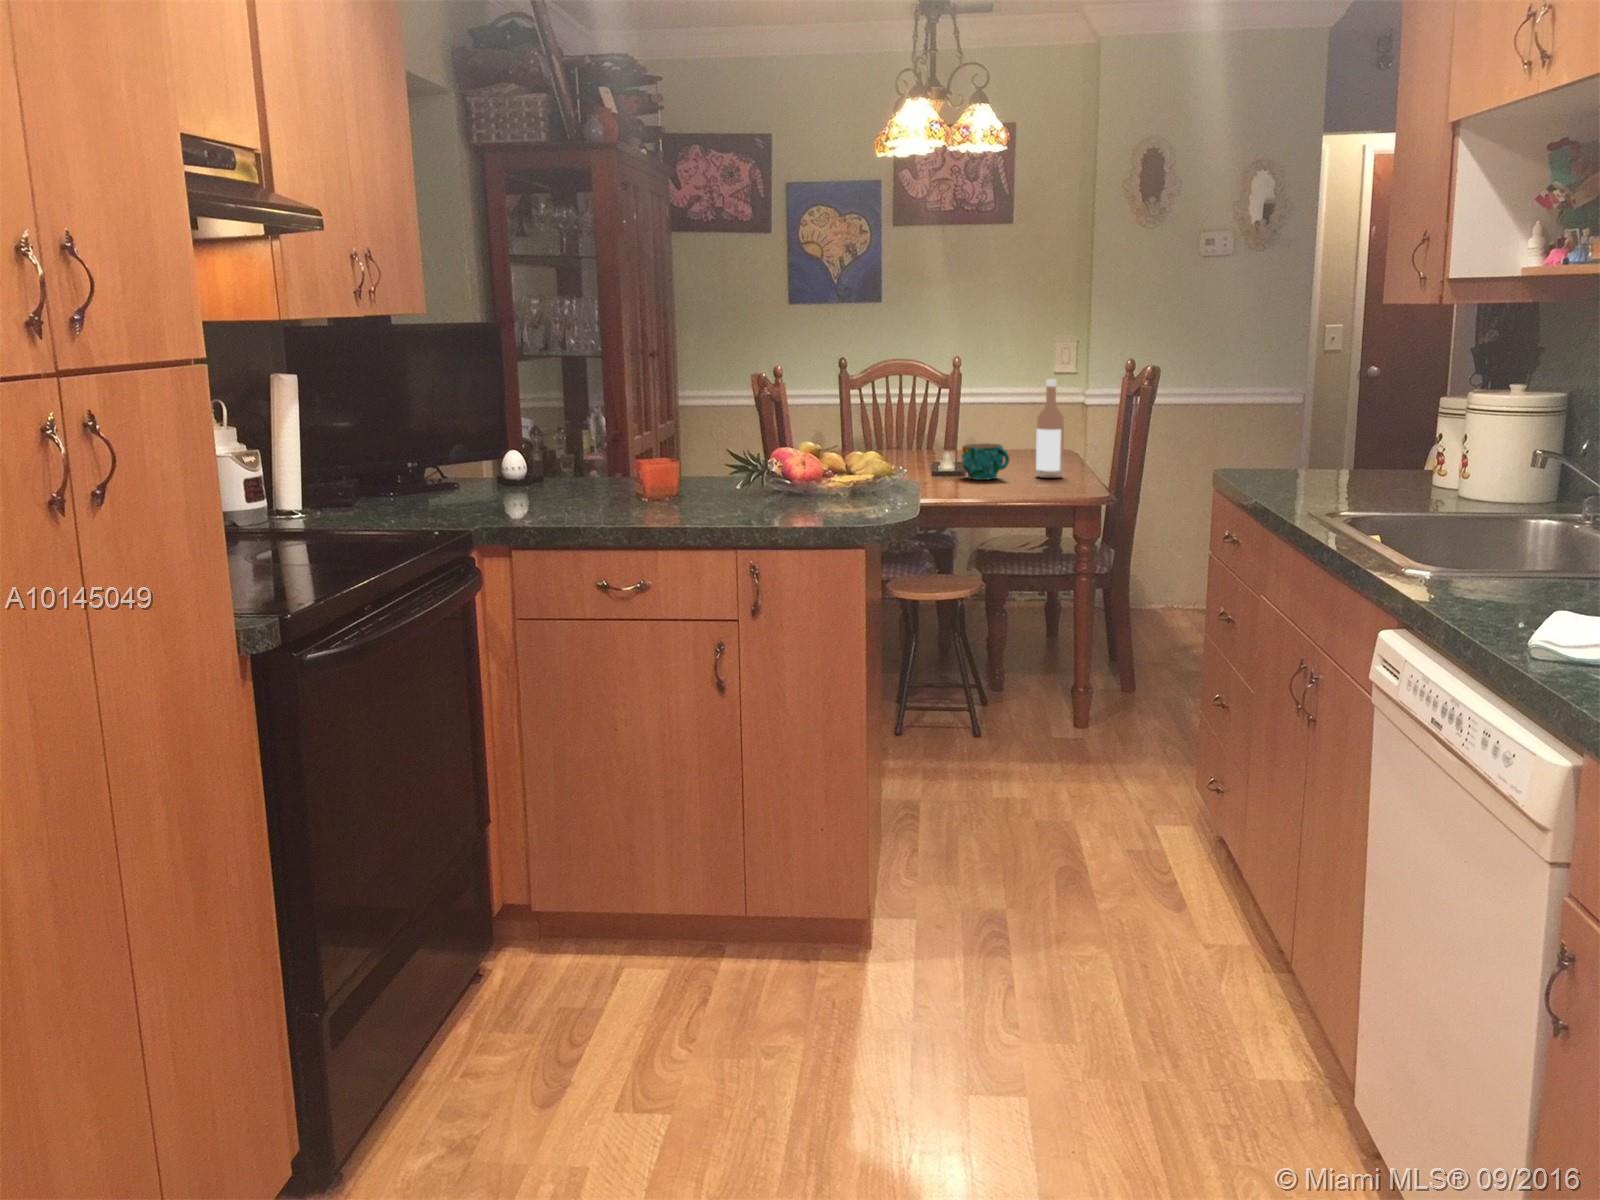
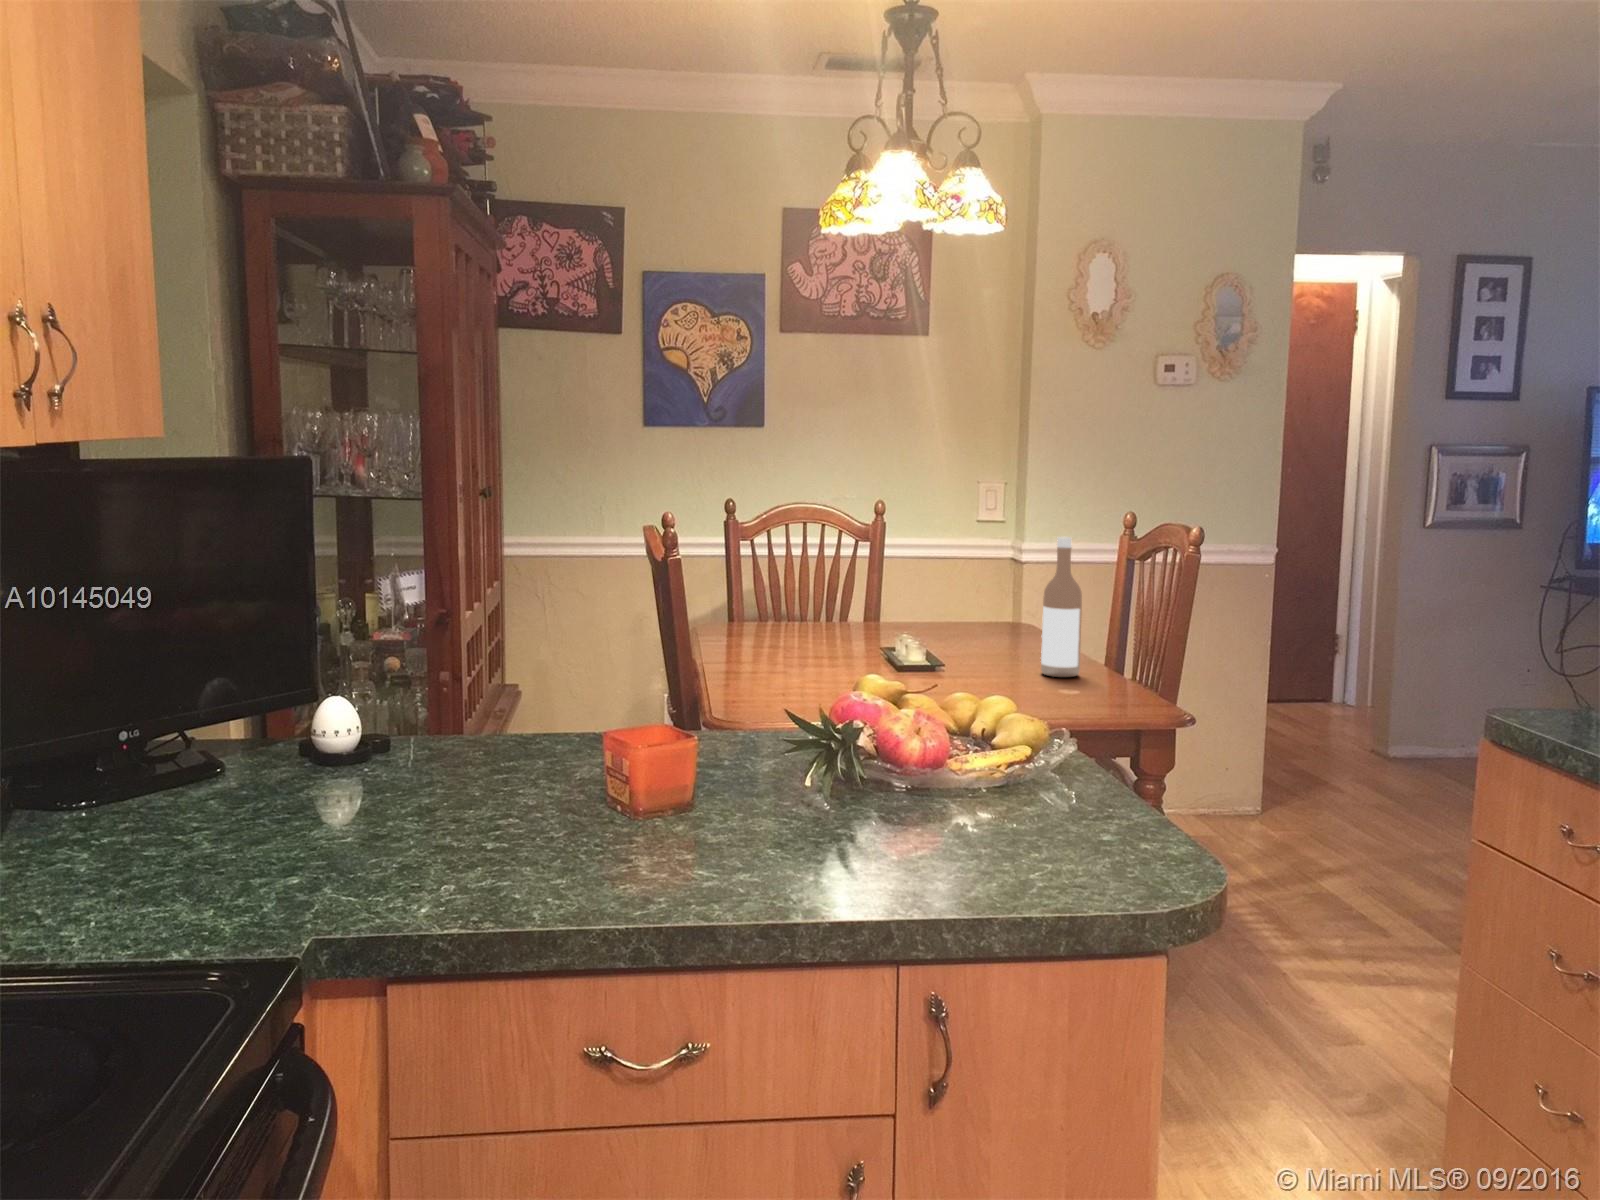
cup: present [962,443,1009,480] -> none [941,627,1013,681]

